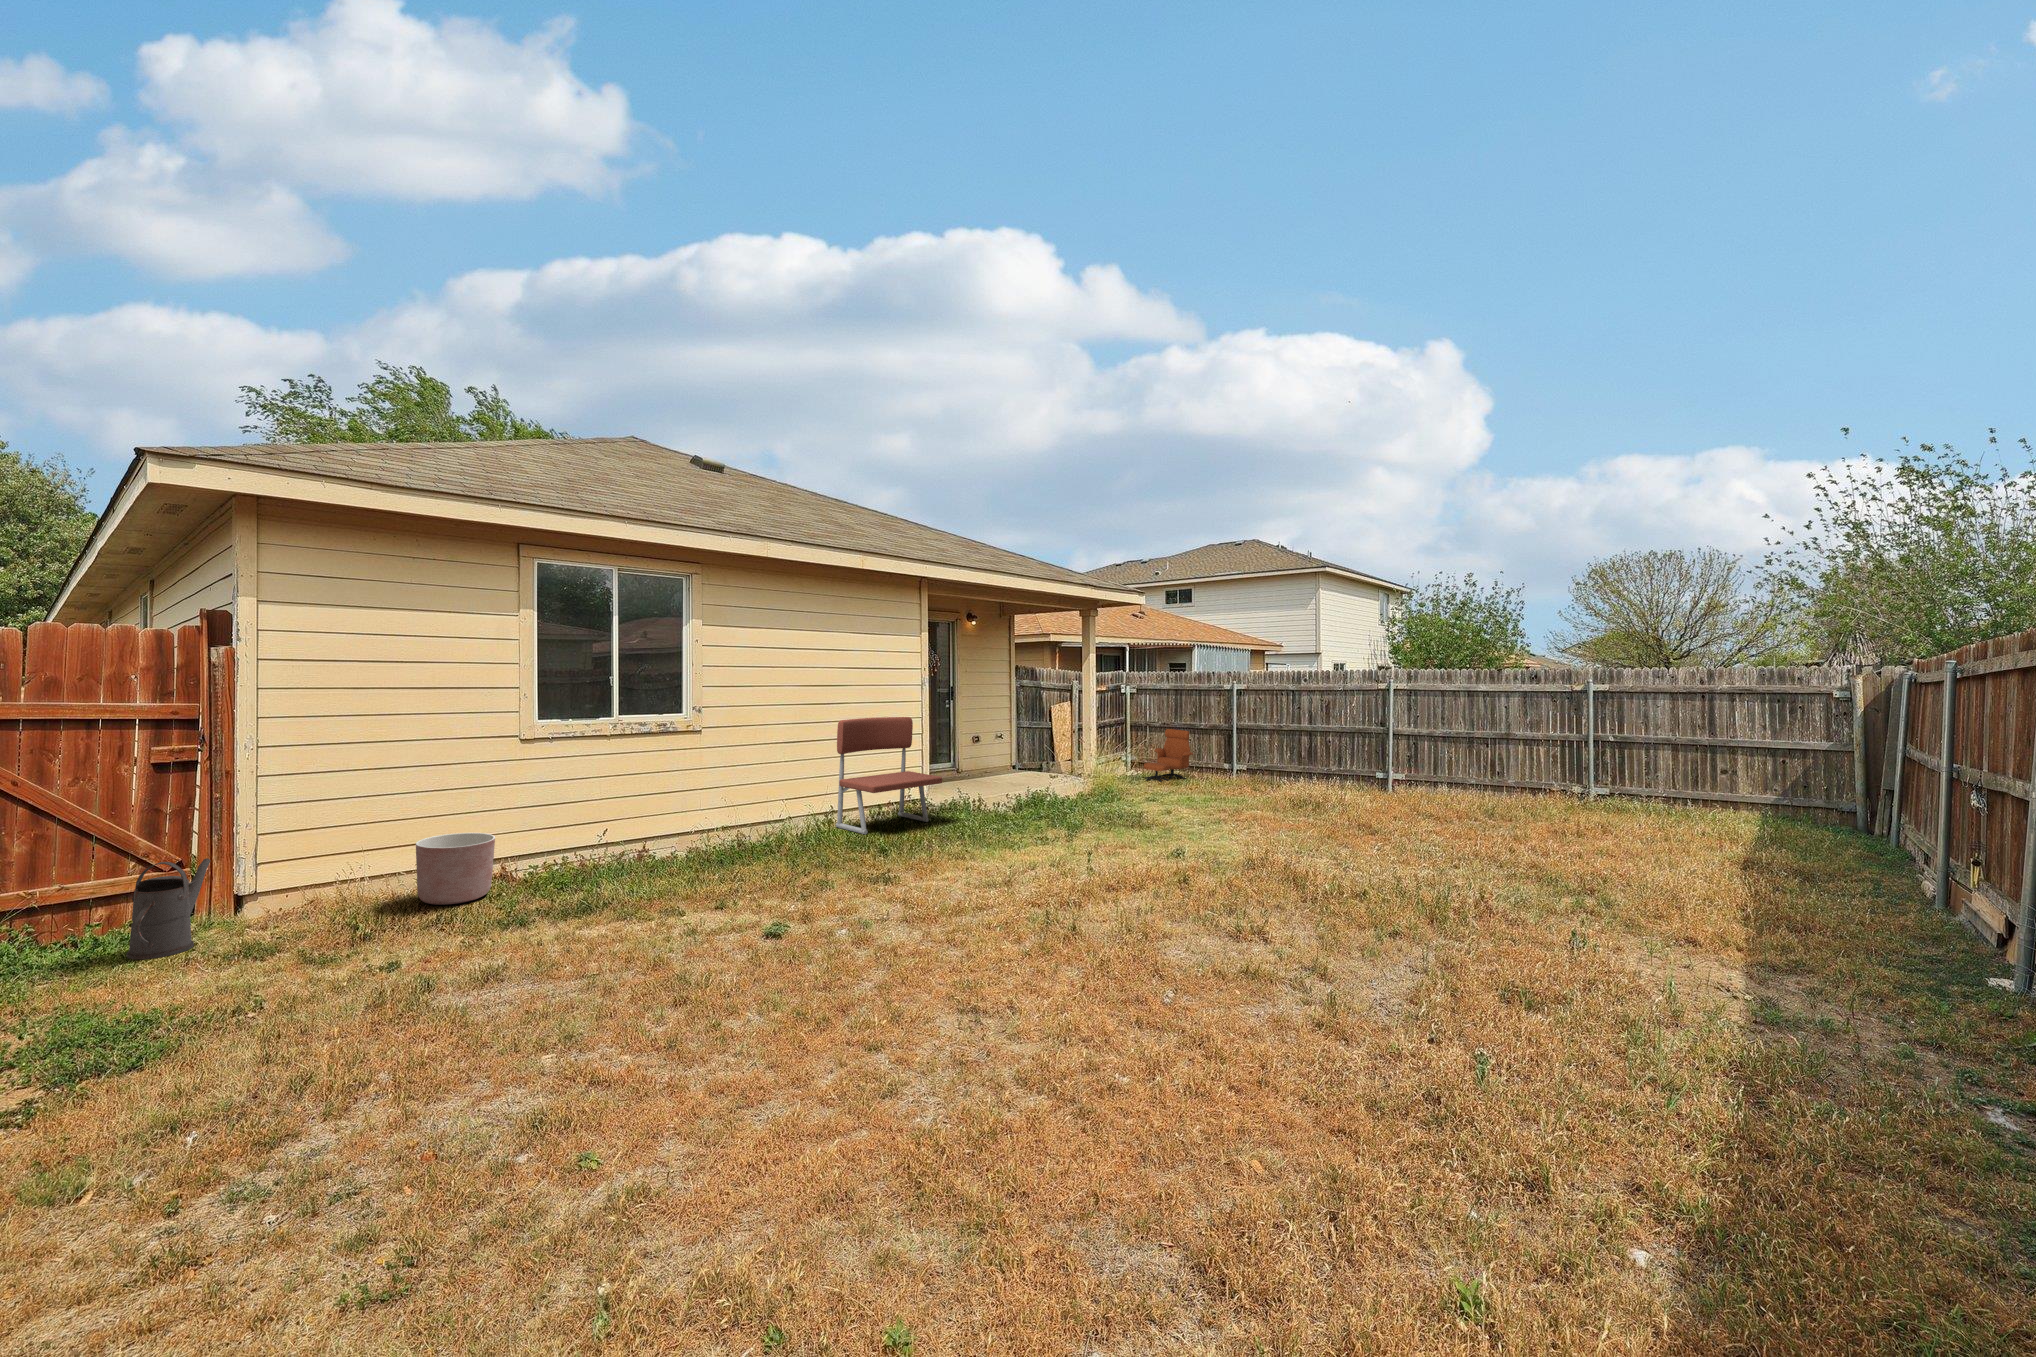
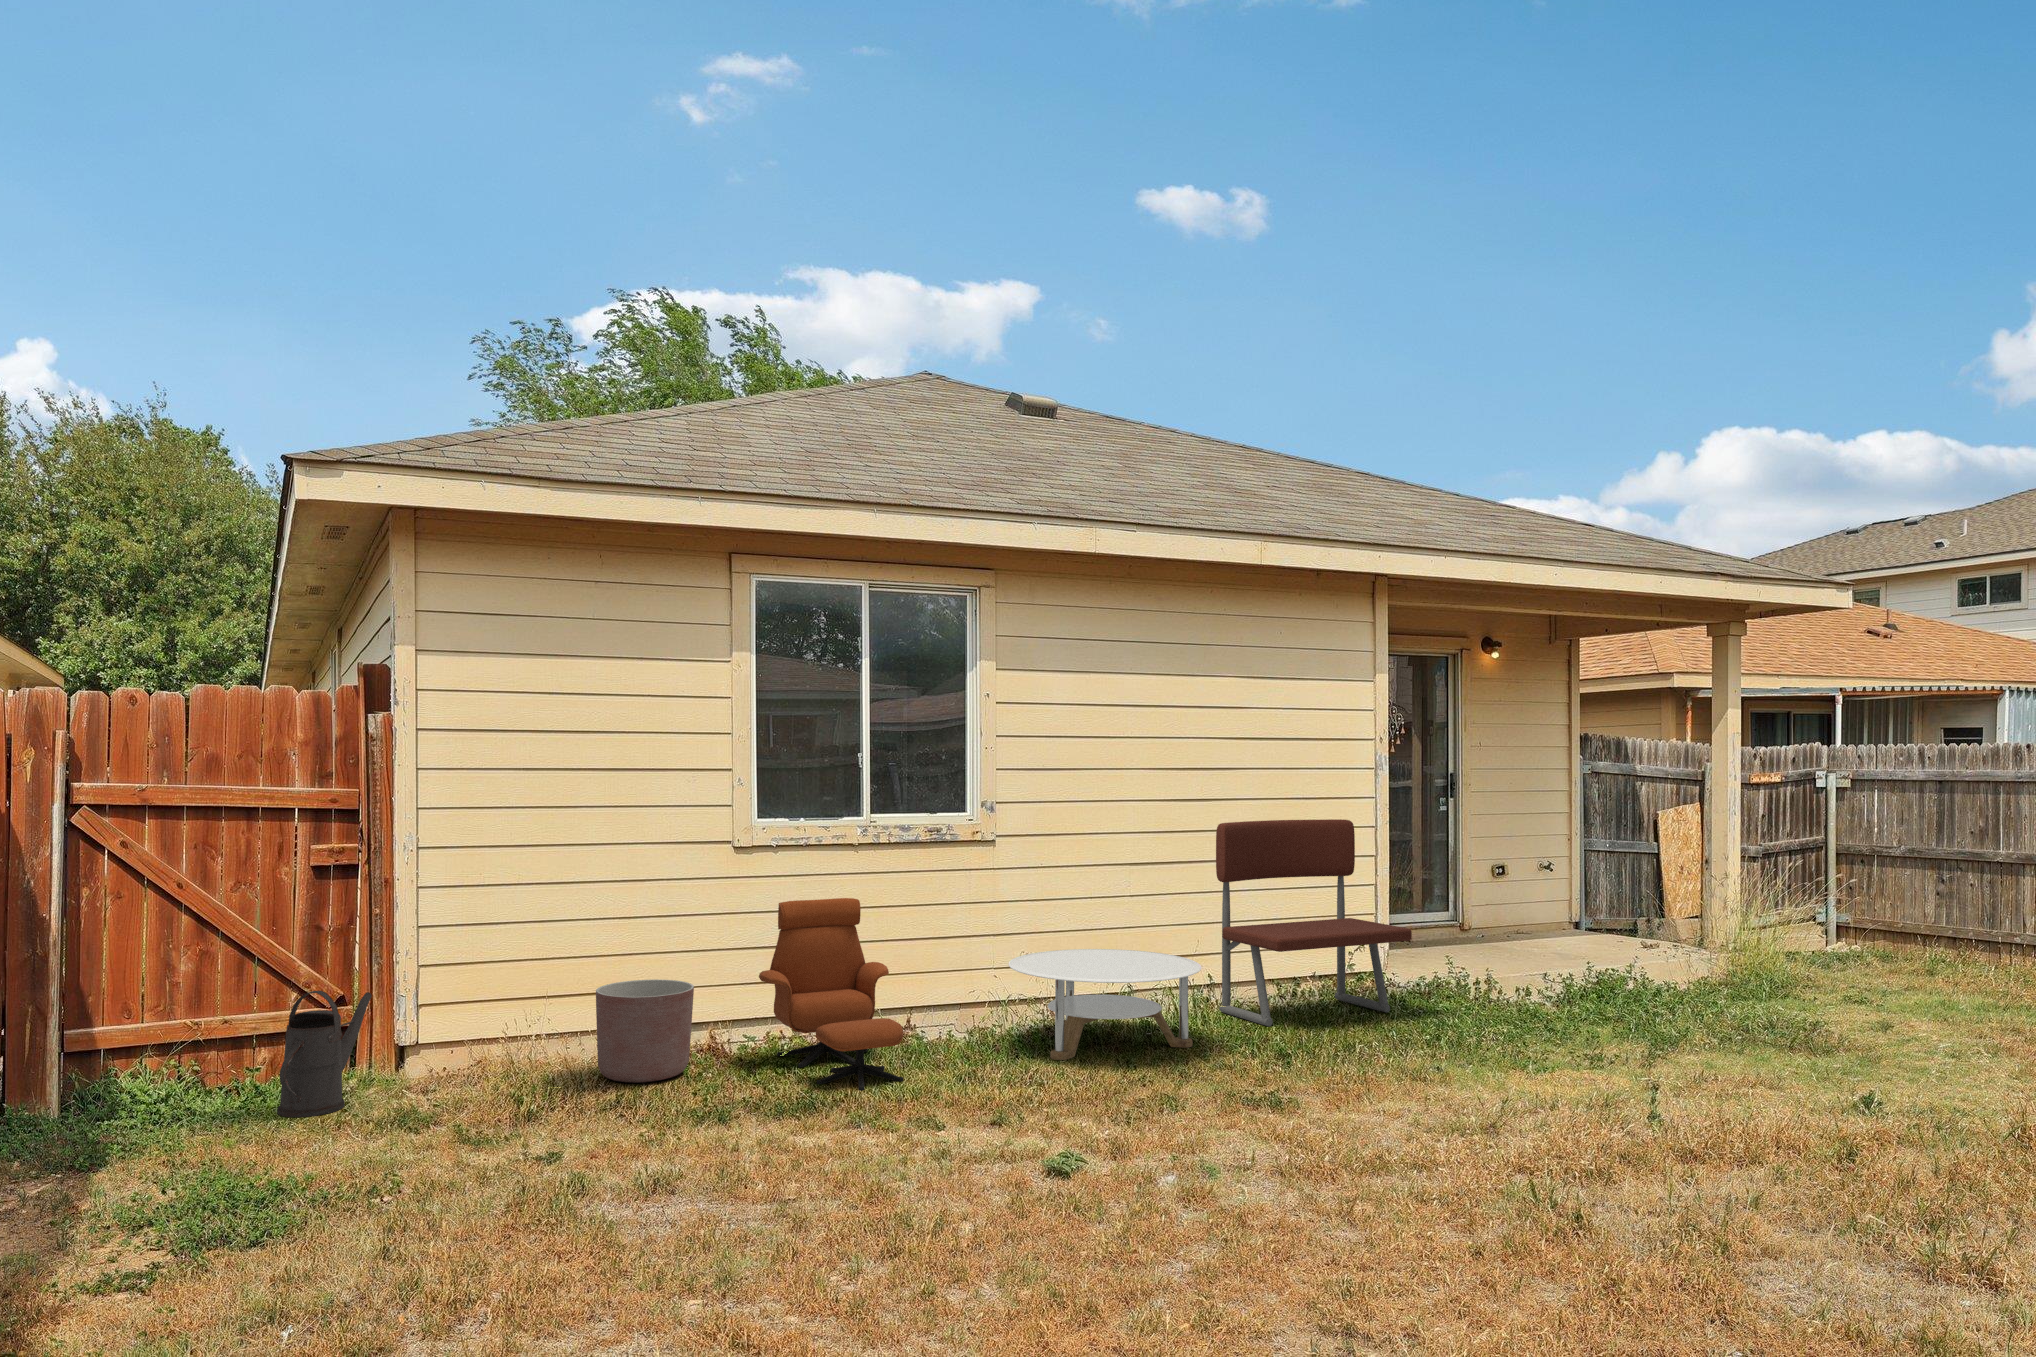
lounge chair: present [1144,729,1193,782] -> present [759,898,903,1091]
round table: none [714,796,832,864] -> present [1009,949,1201,1060]

